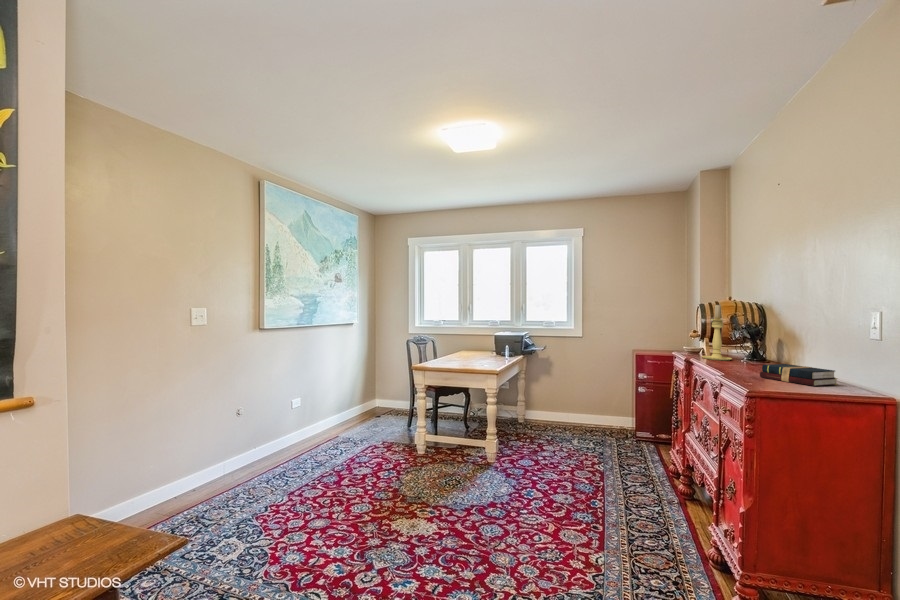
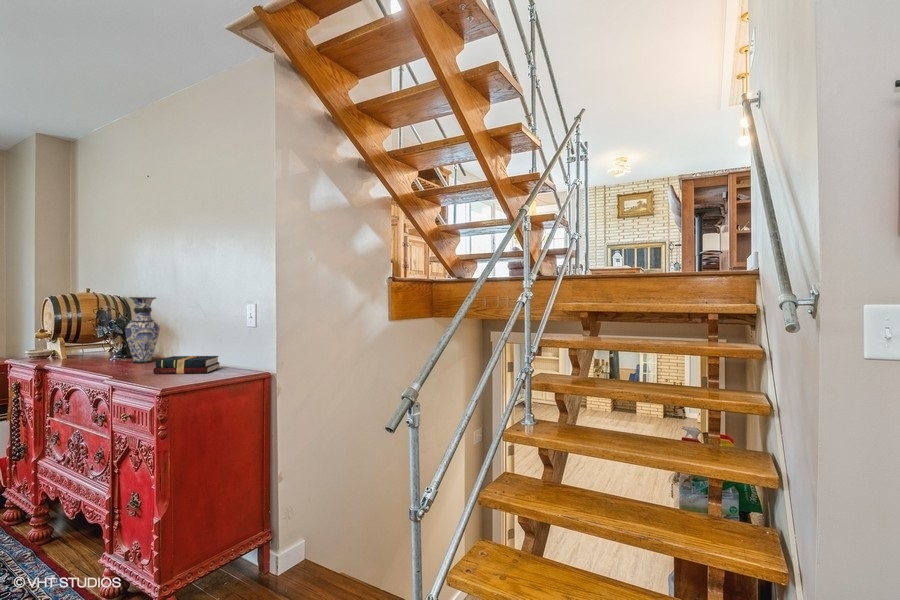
vase: none [751,304,785,368] -> present [125,297,160,363]
candle holder: present [702,305,732,360] -> none [57,297,98,363]

